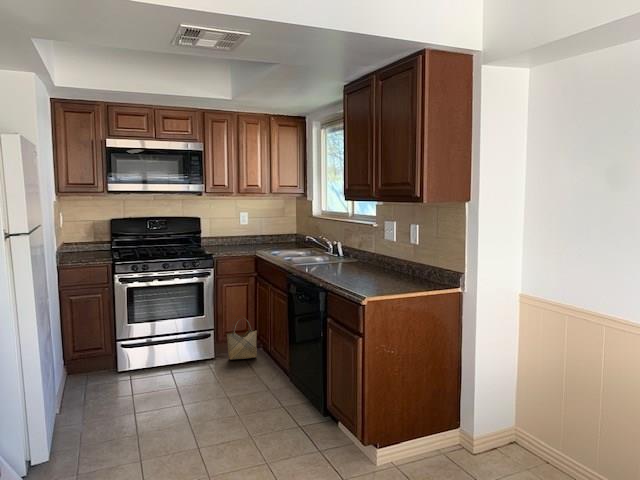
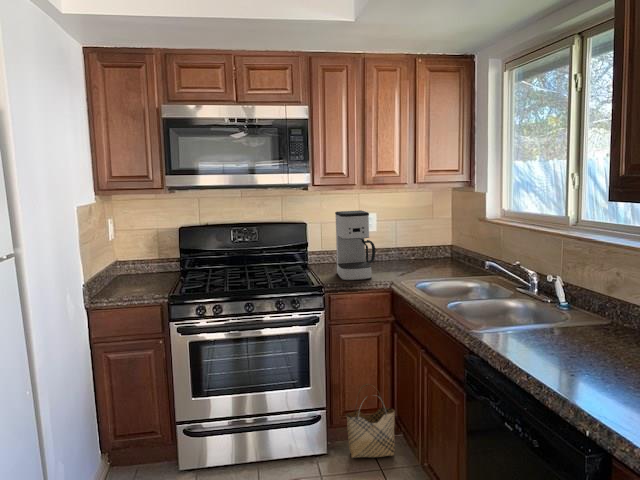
coffee maker: none [219,209,245,252] -> present [335,210,375,281]

